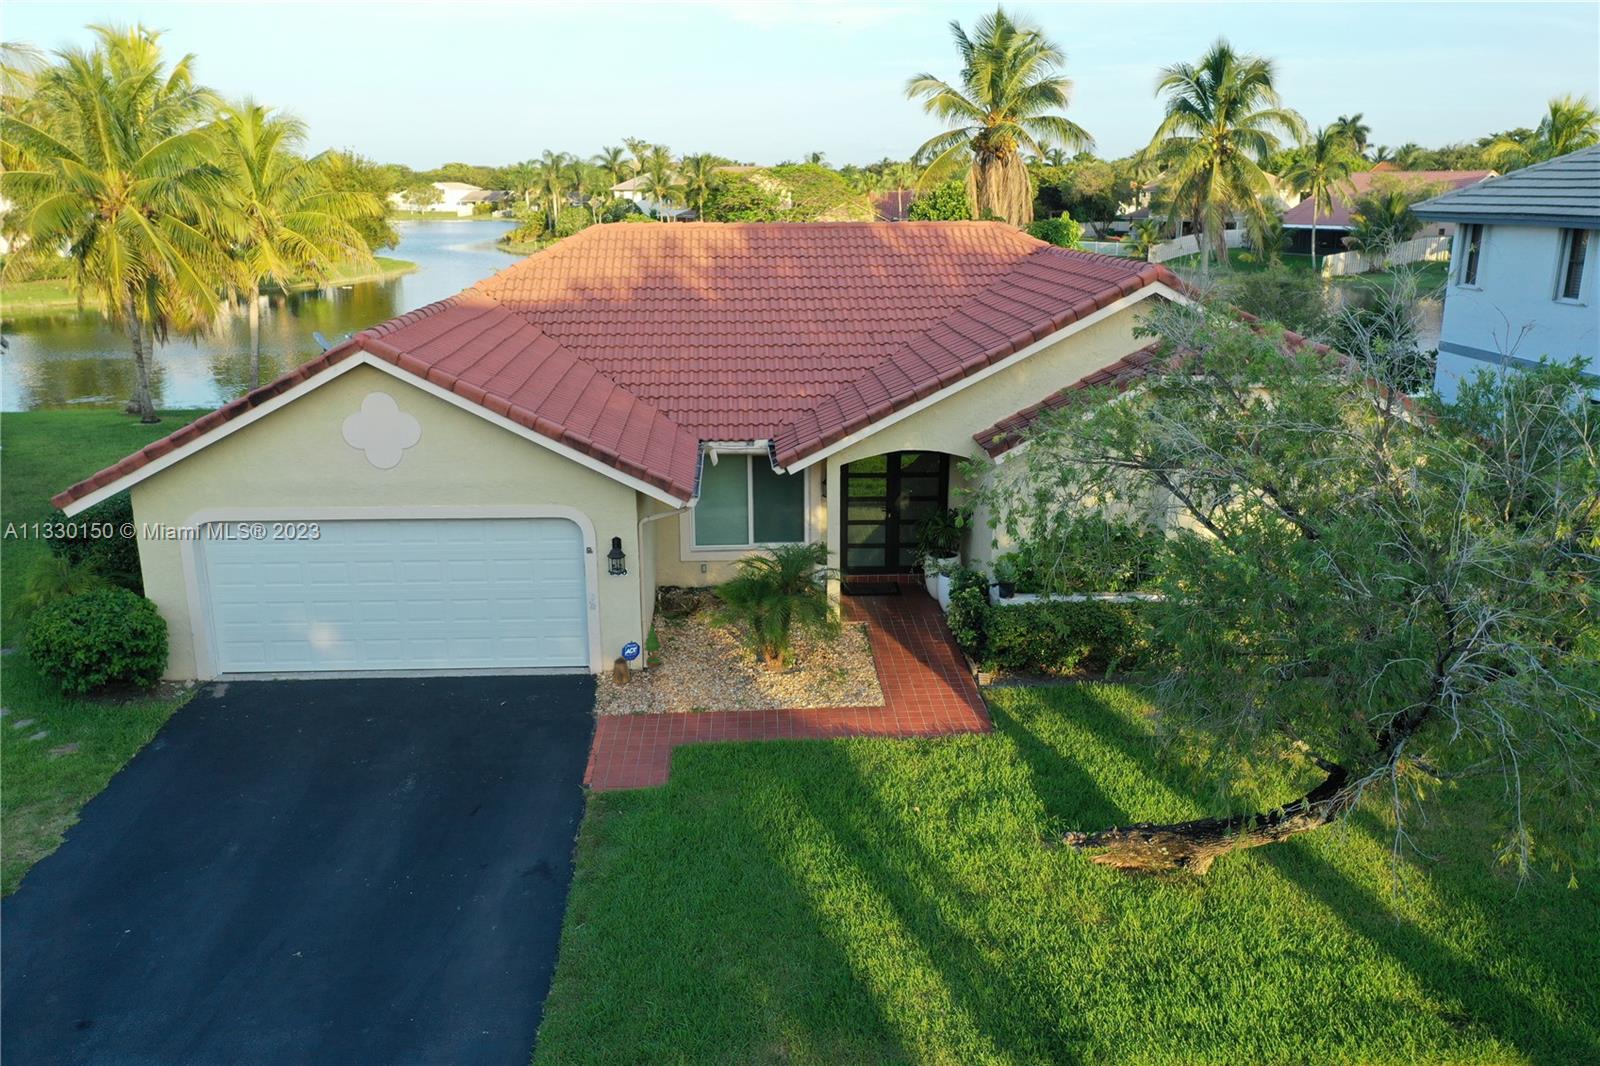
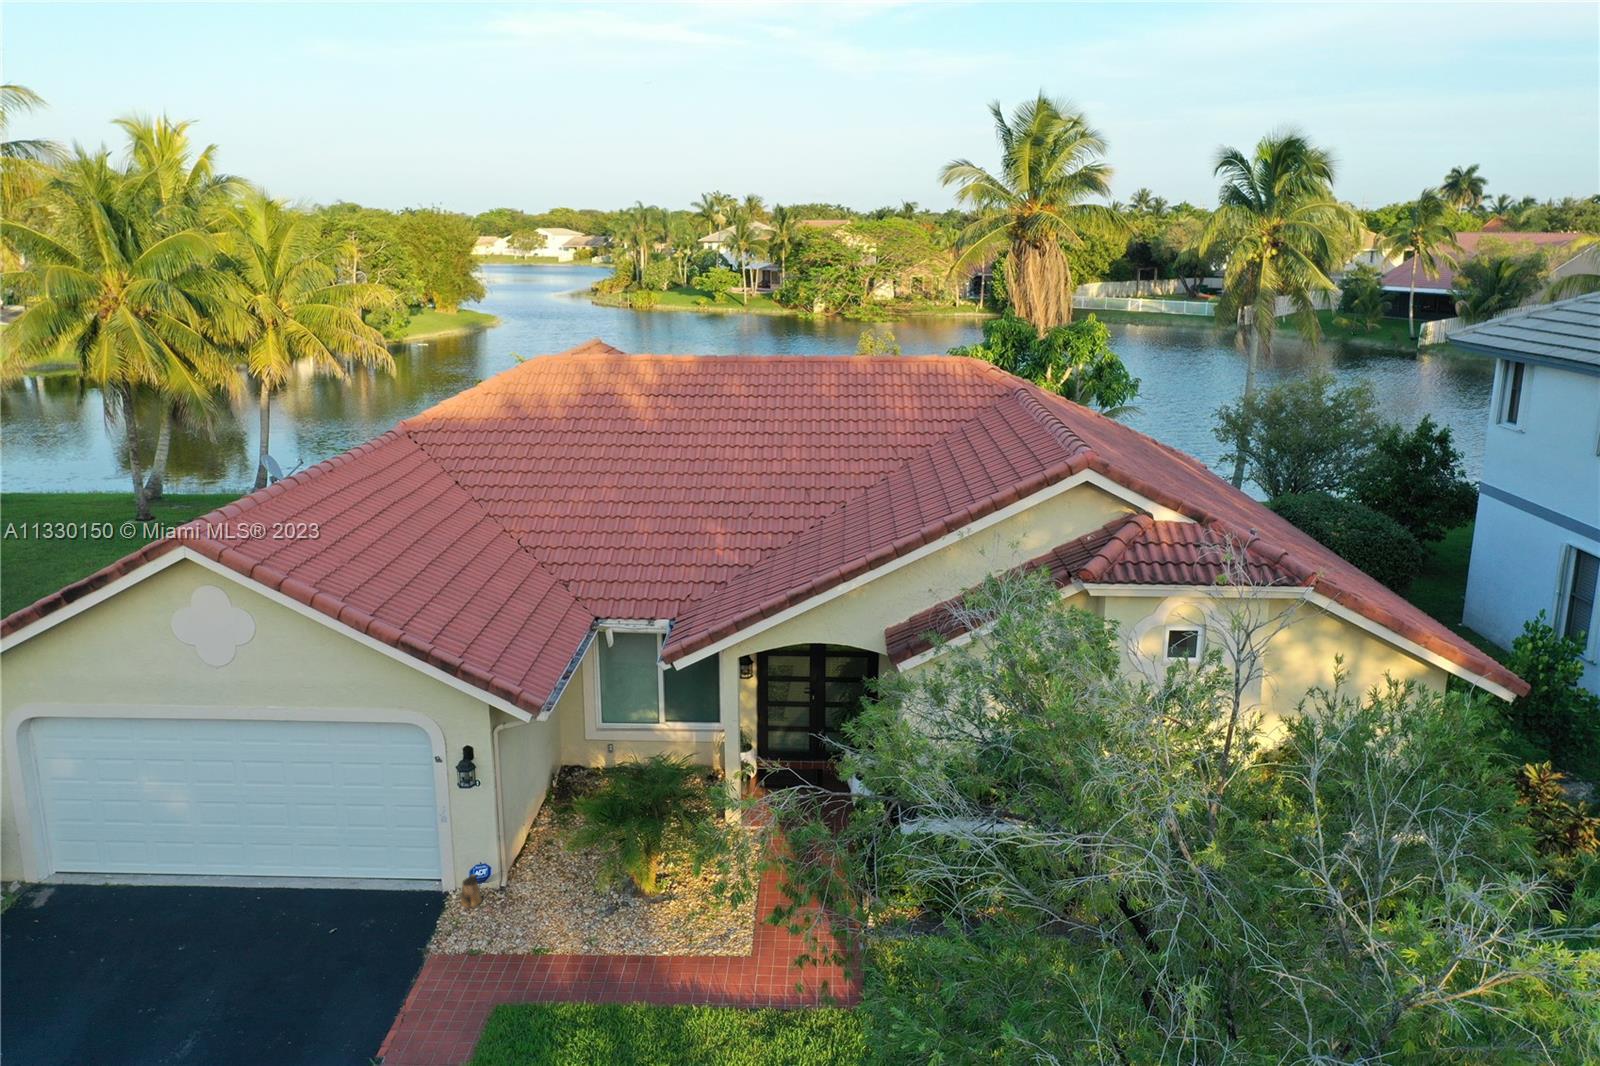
potted tree: present [645,625,661,670] -> none [499,839,519,889]

